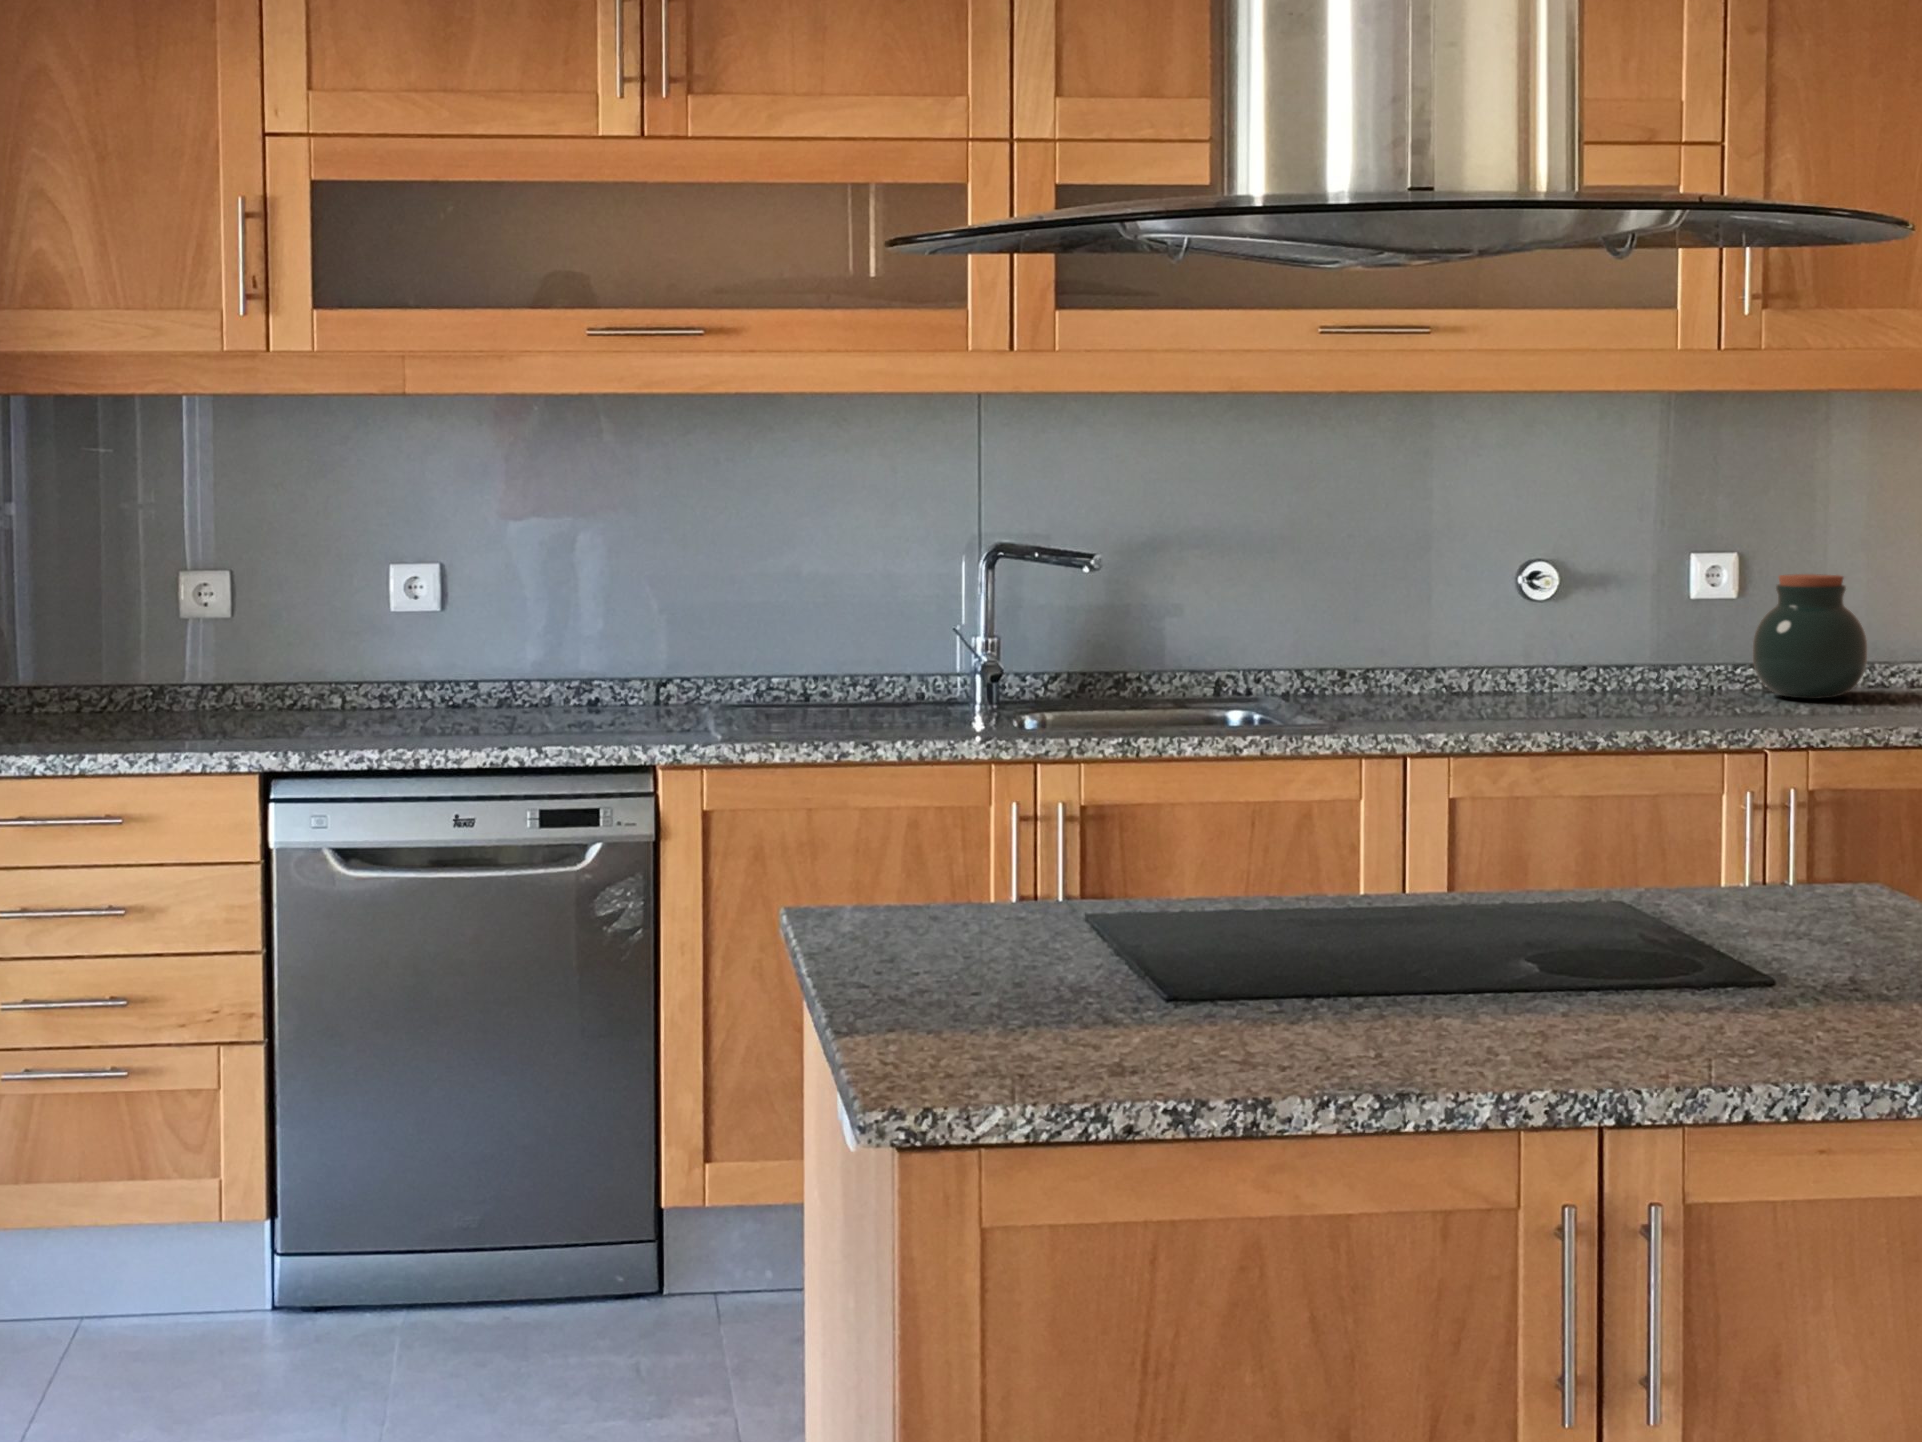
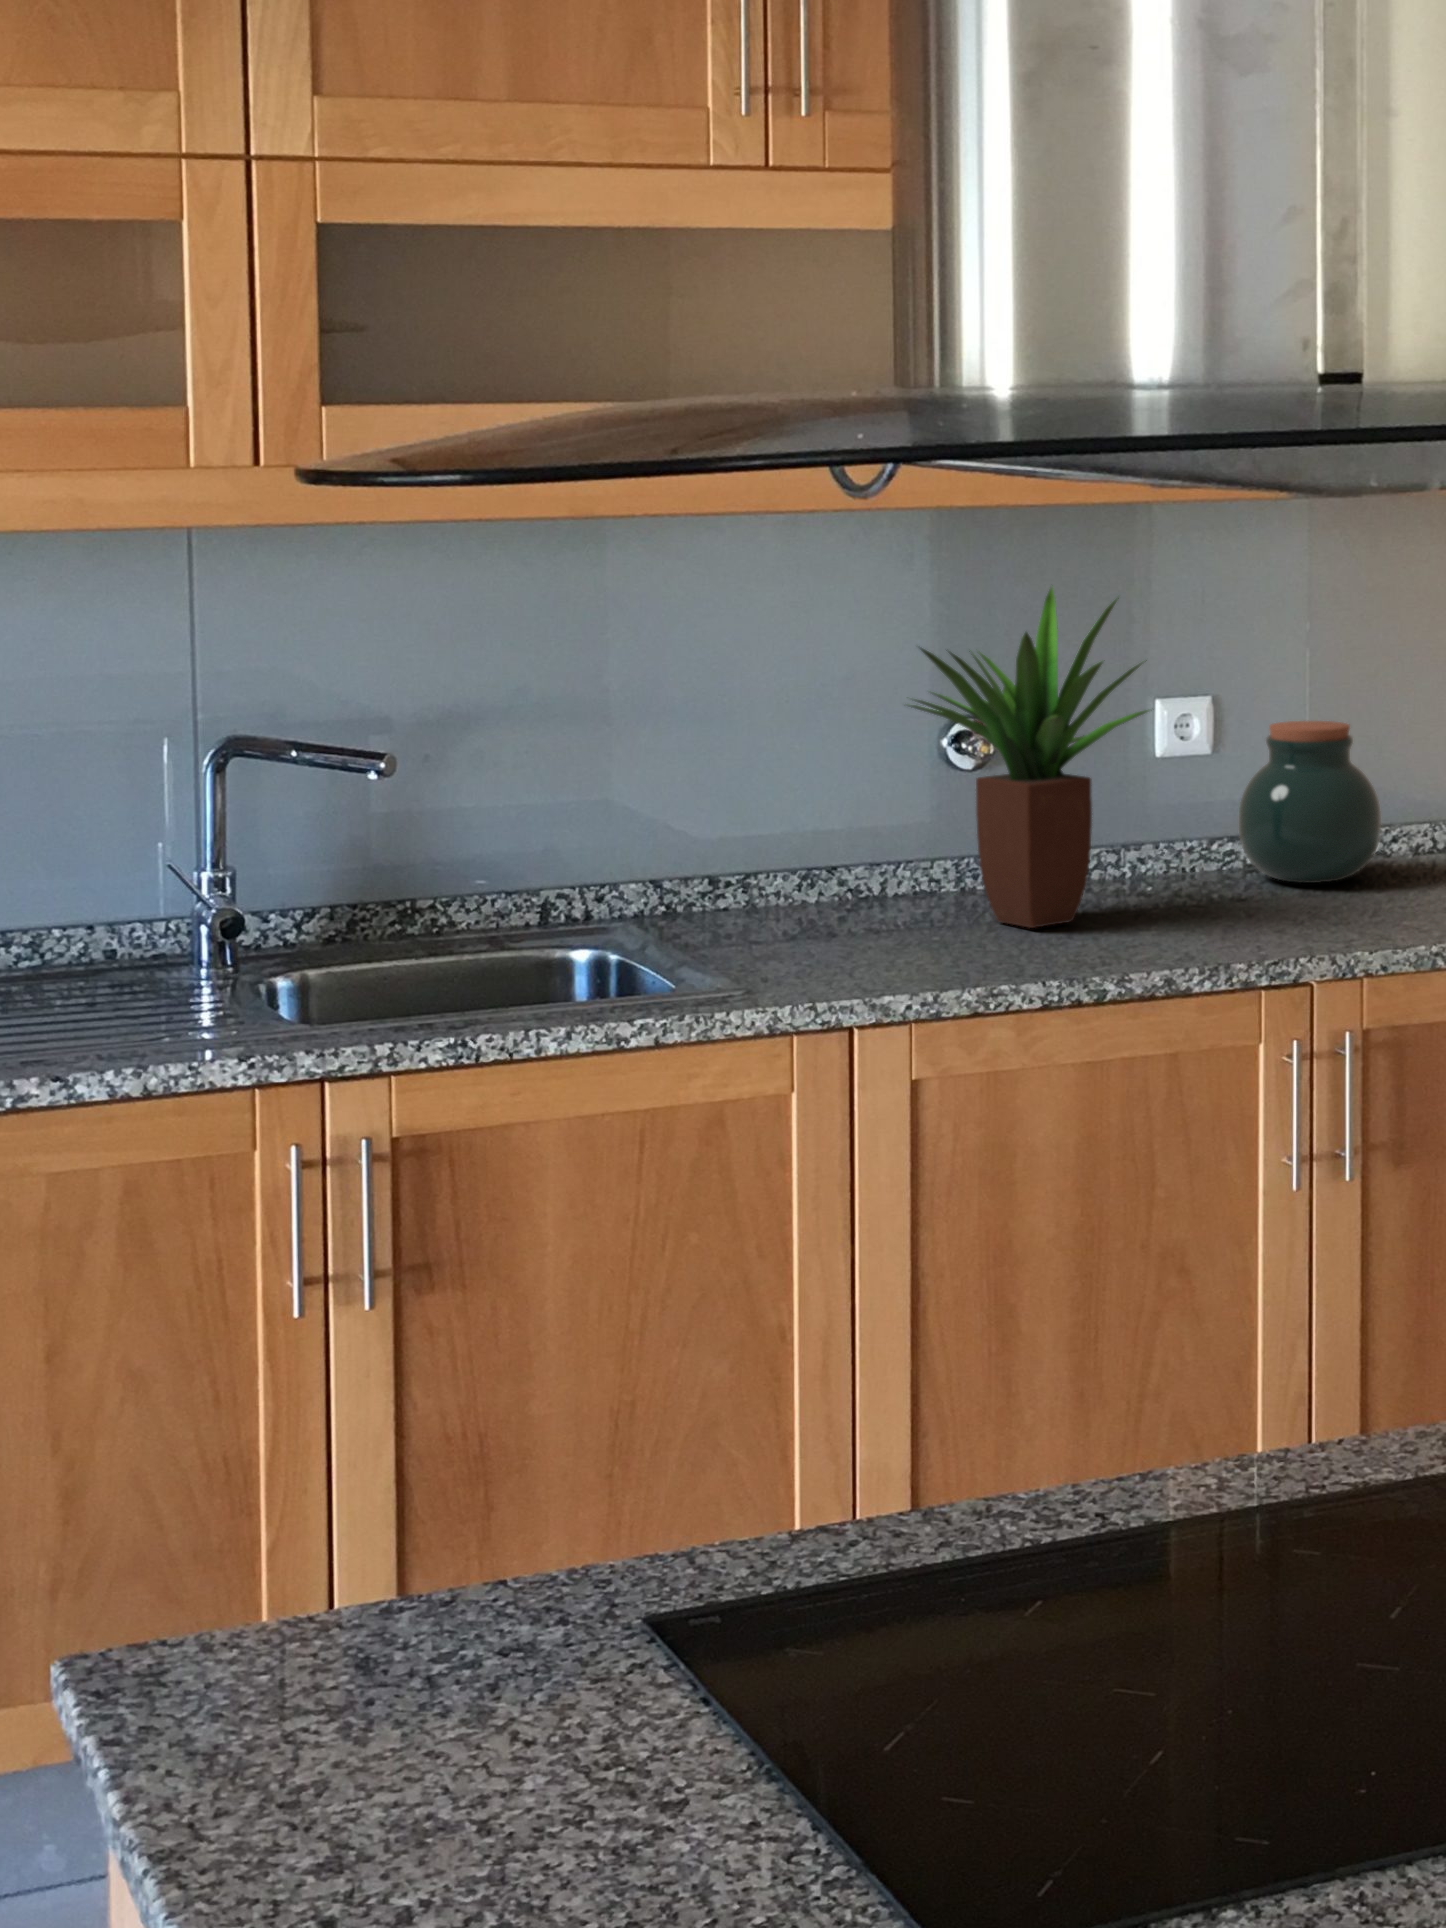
potted plant: none [1481,457,1676,711] -> present [908,588,1148,928]

